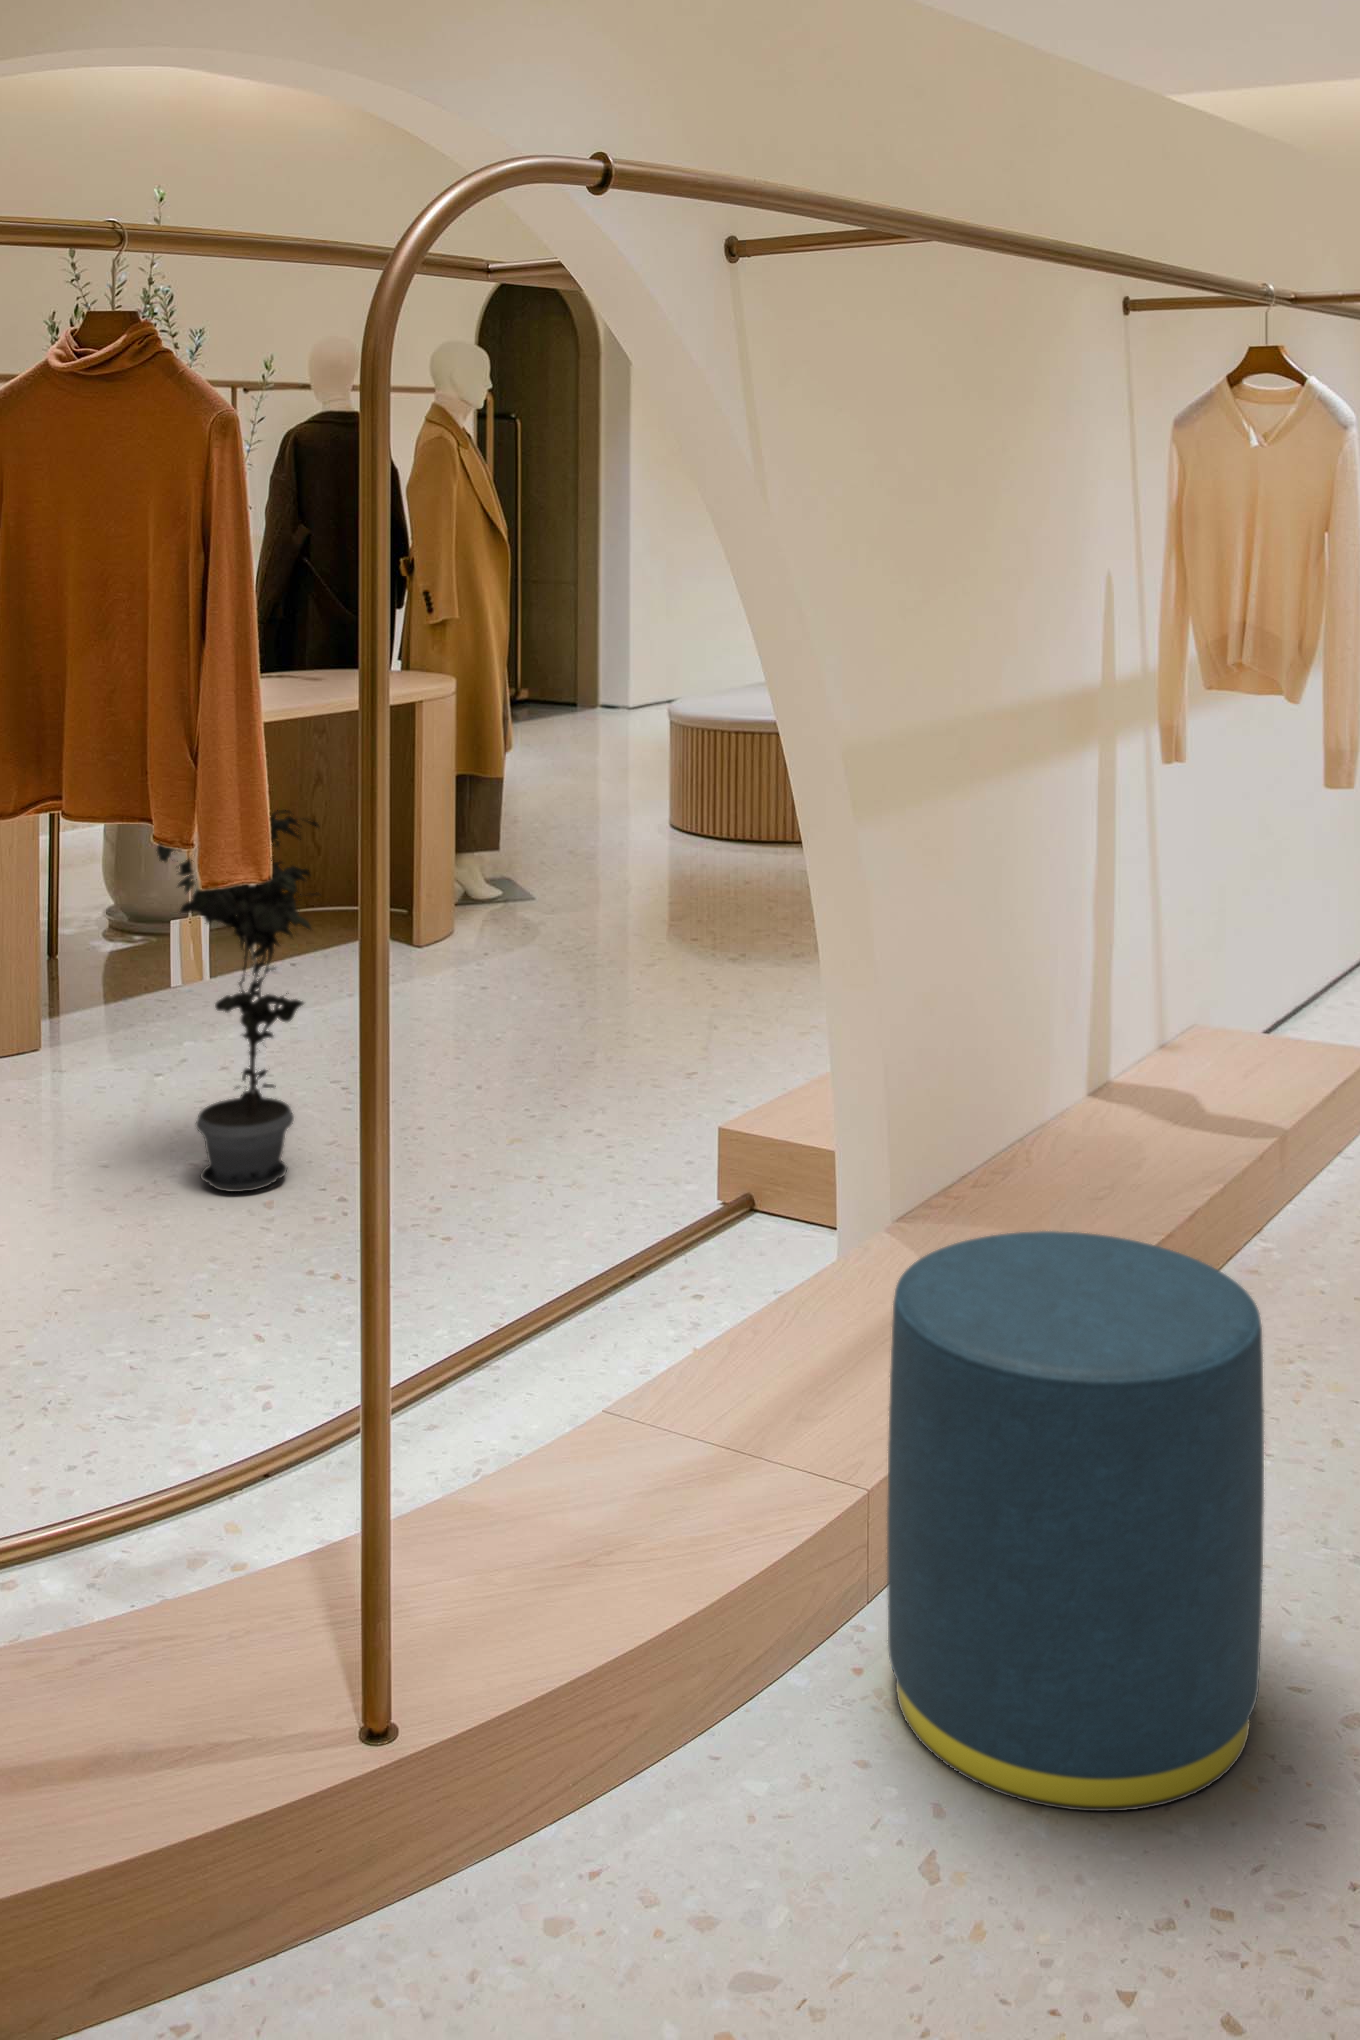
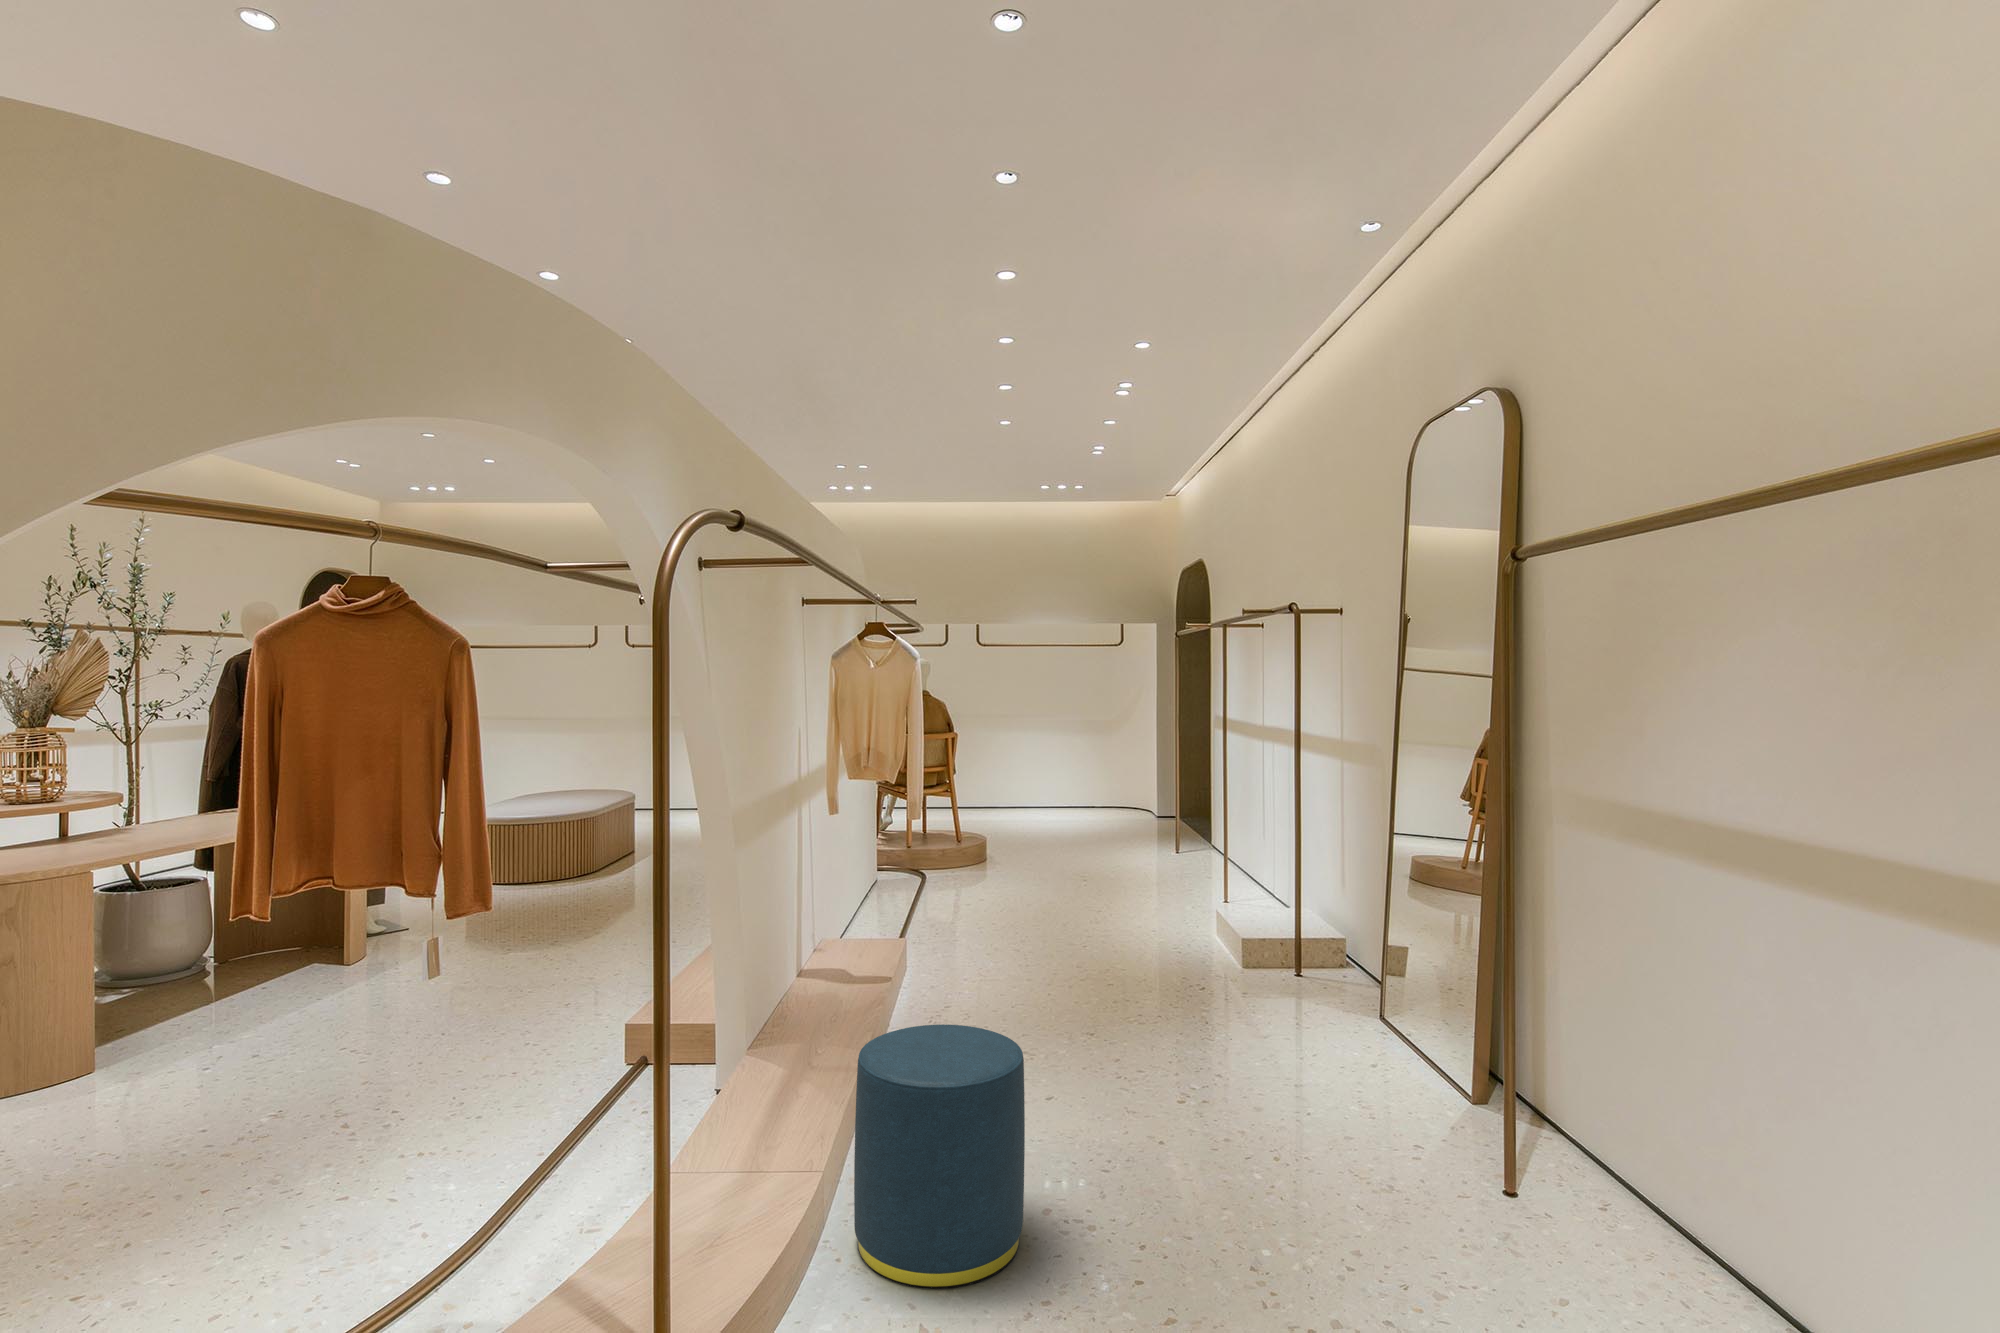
potted plant: present [157,810,321,1192] -> none [260,875,388,1122]

